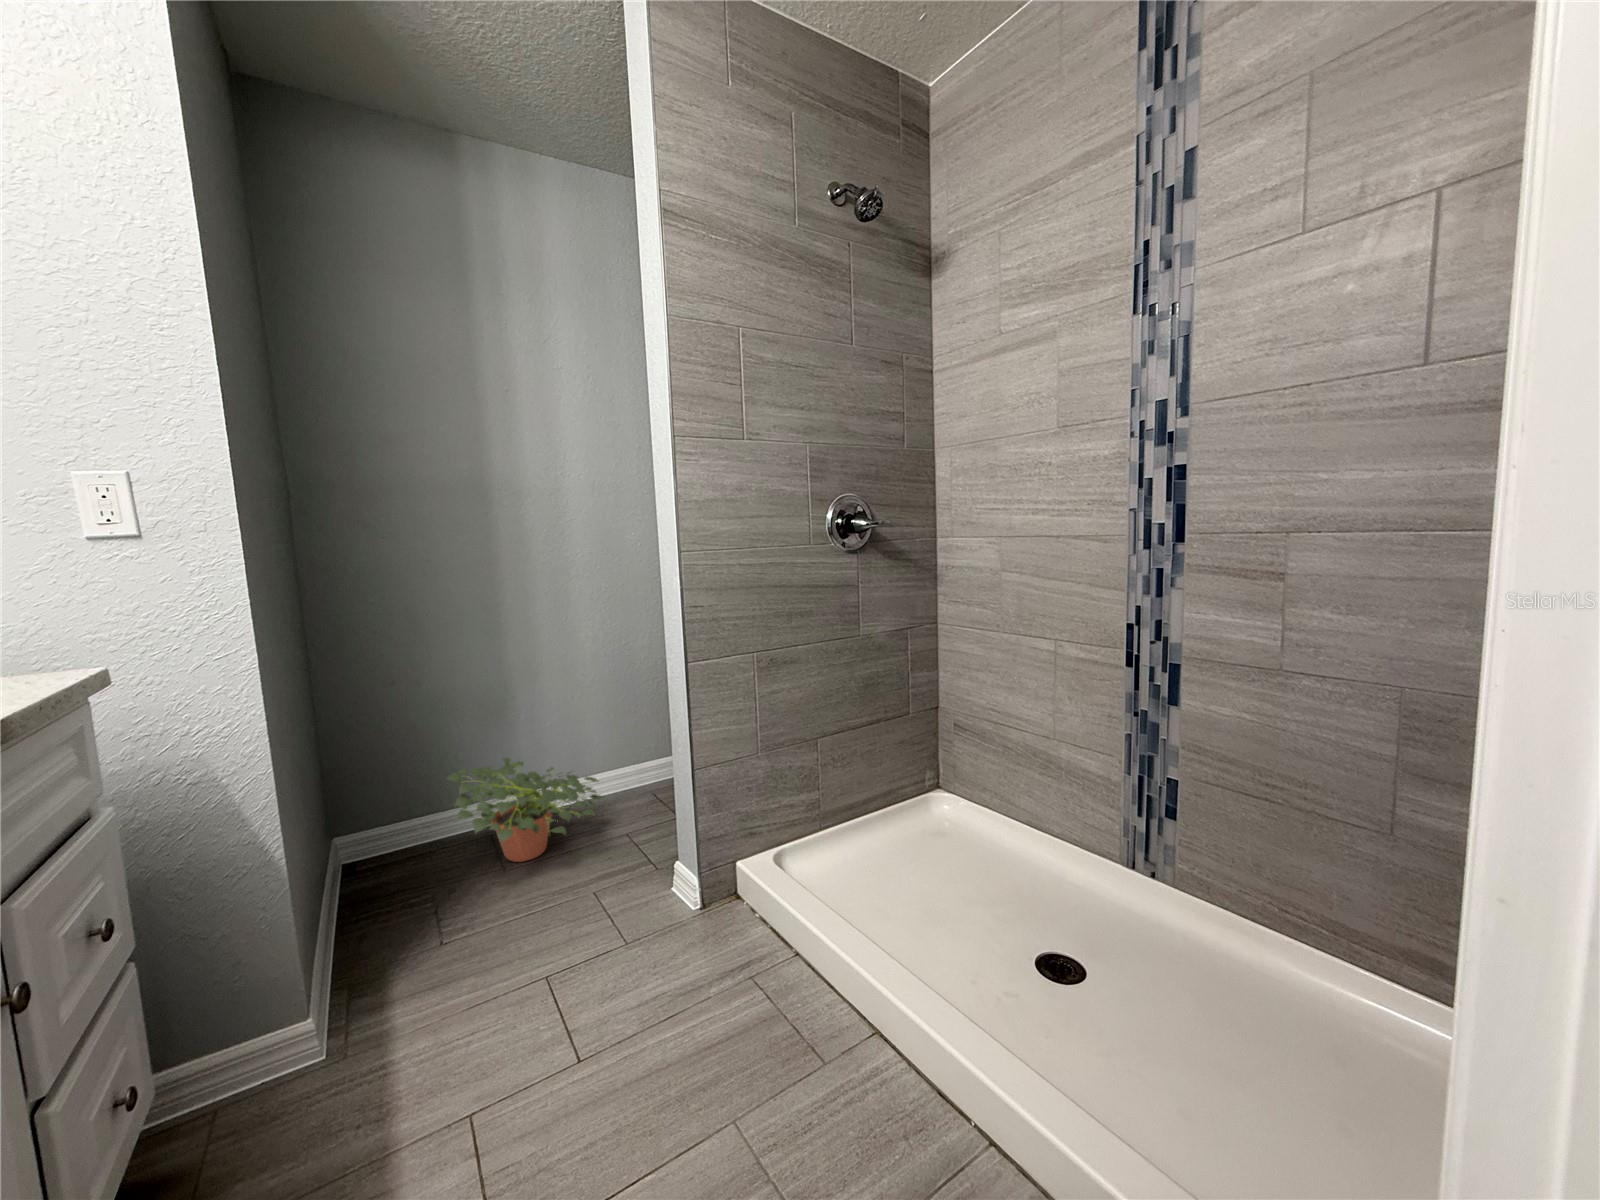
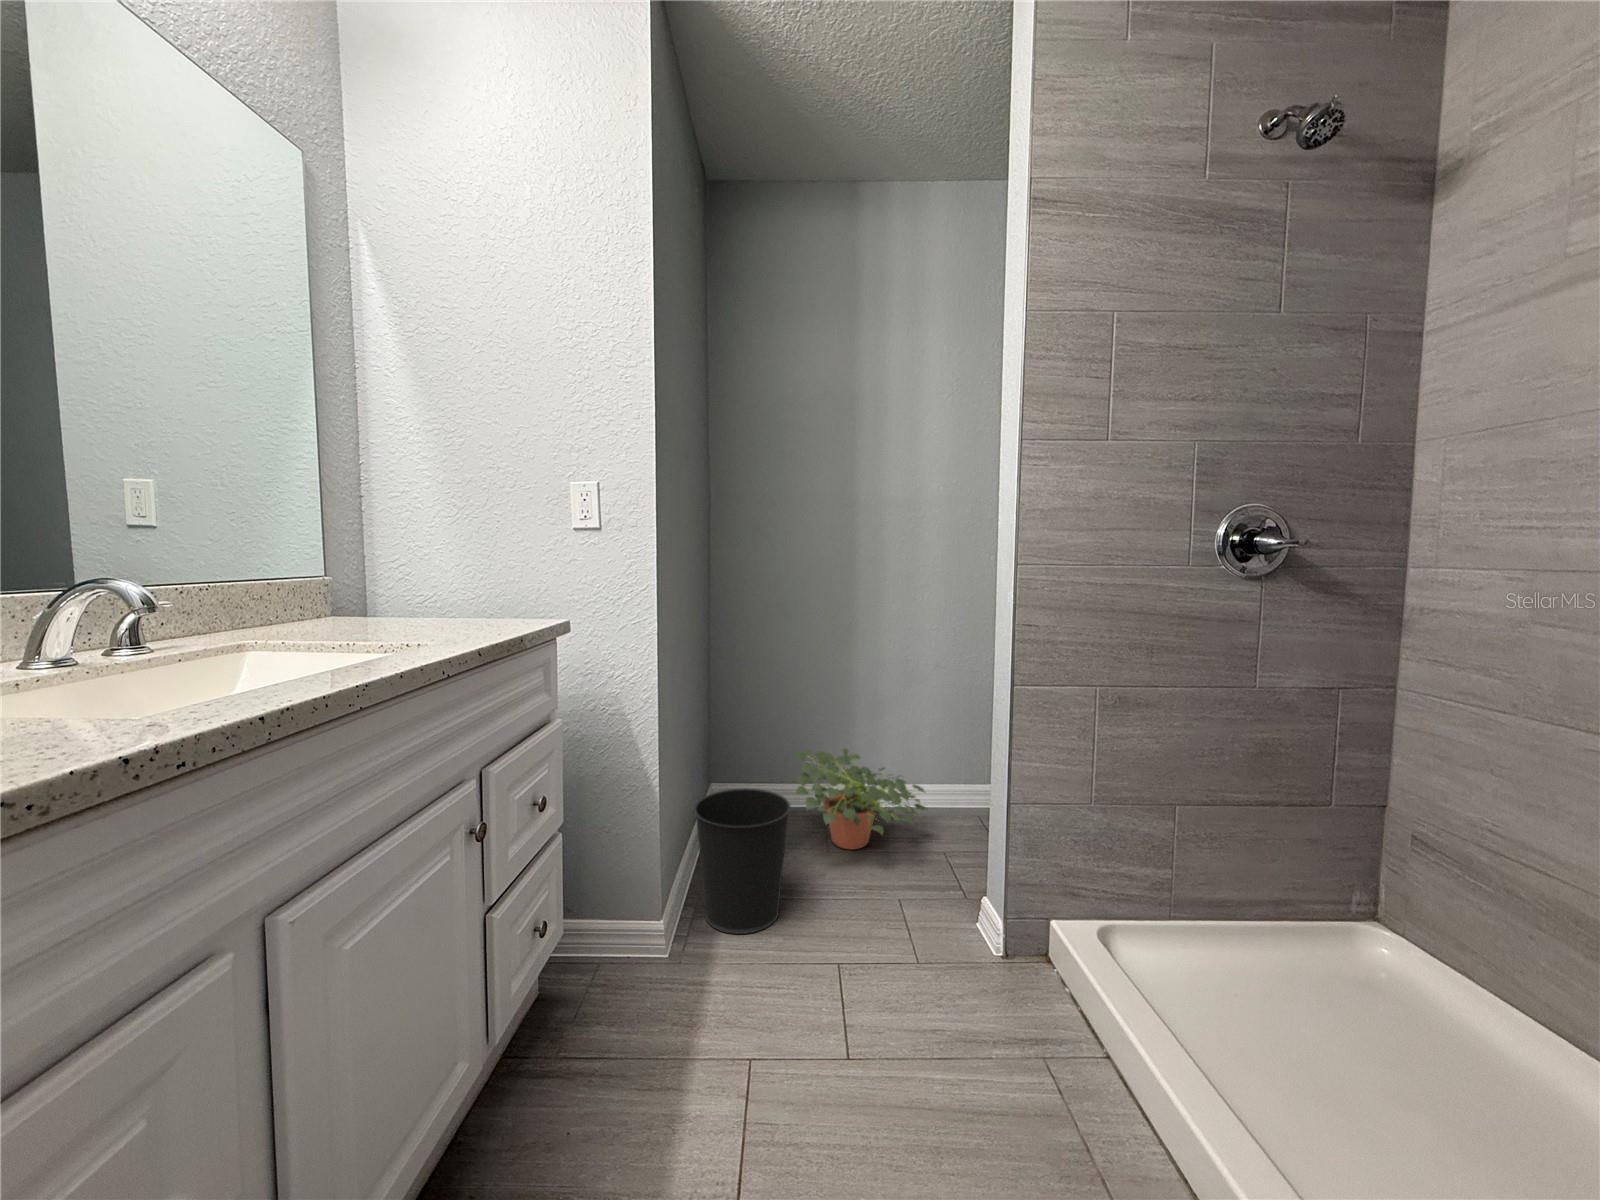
wastebasket: none [333,824,464,1000] -> present [694,788,790,934]

